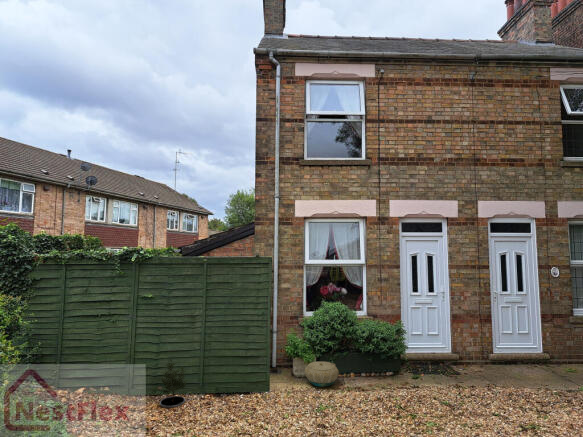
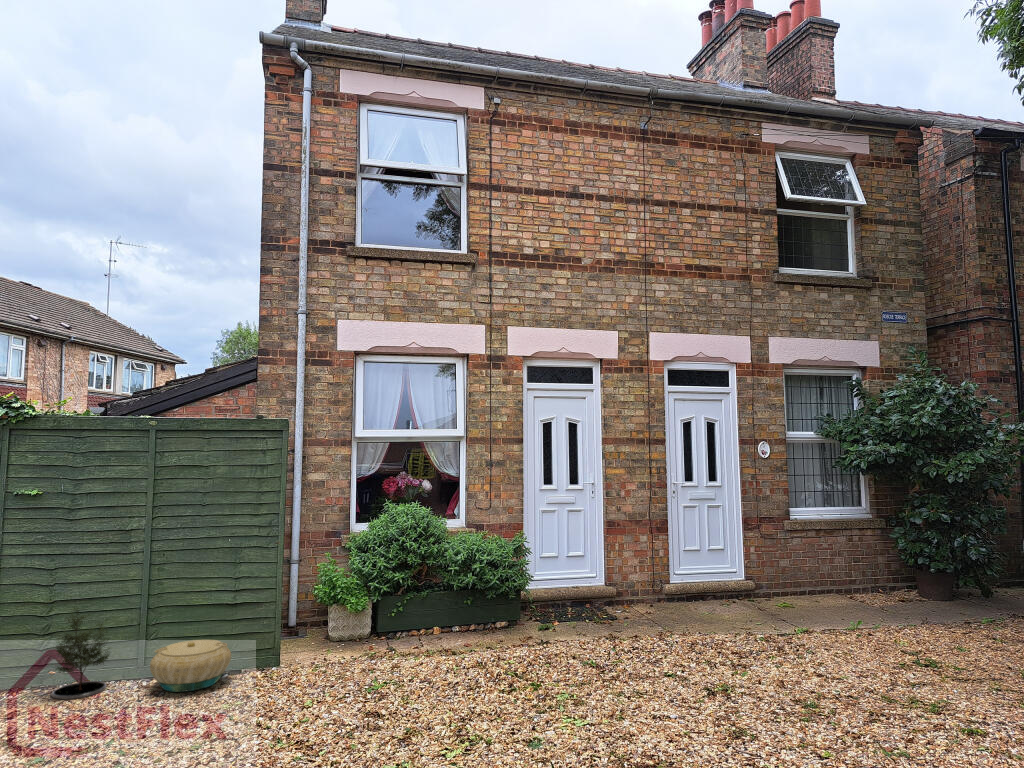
basket: present [305,361,339,387] -> present [150,640,231,692]

